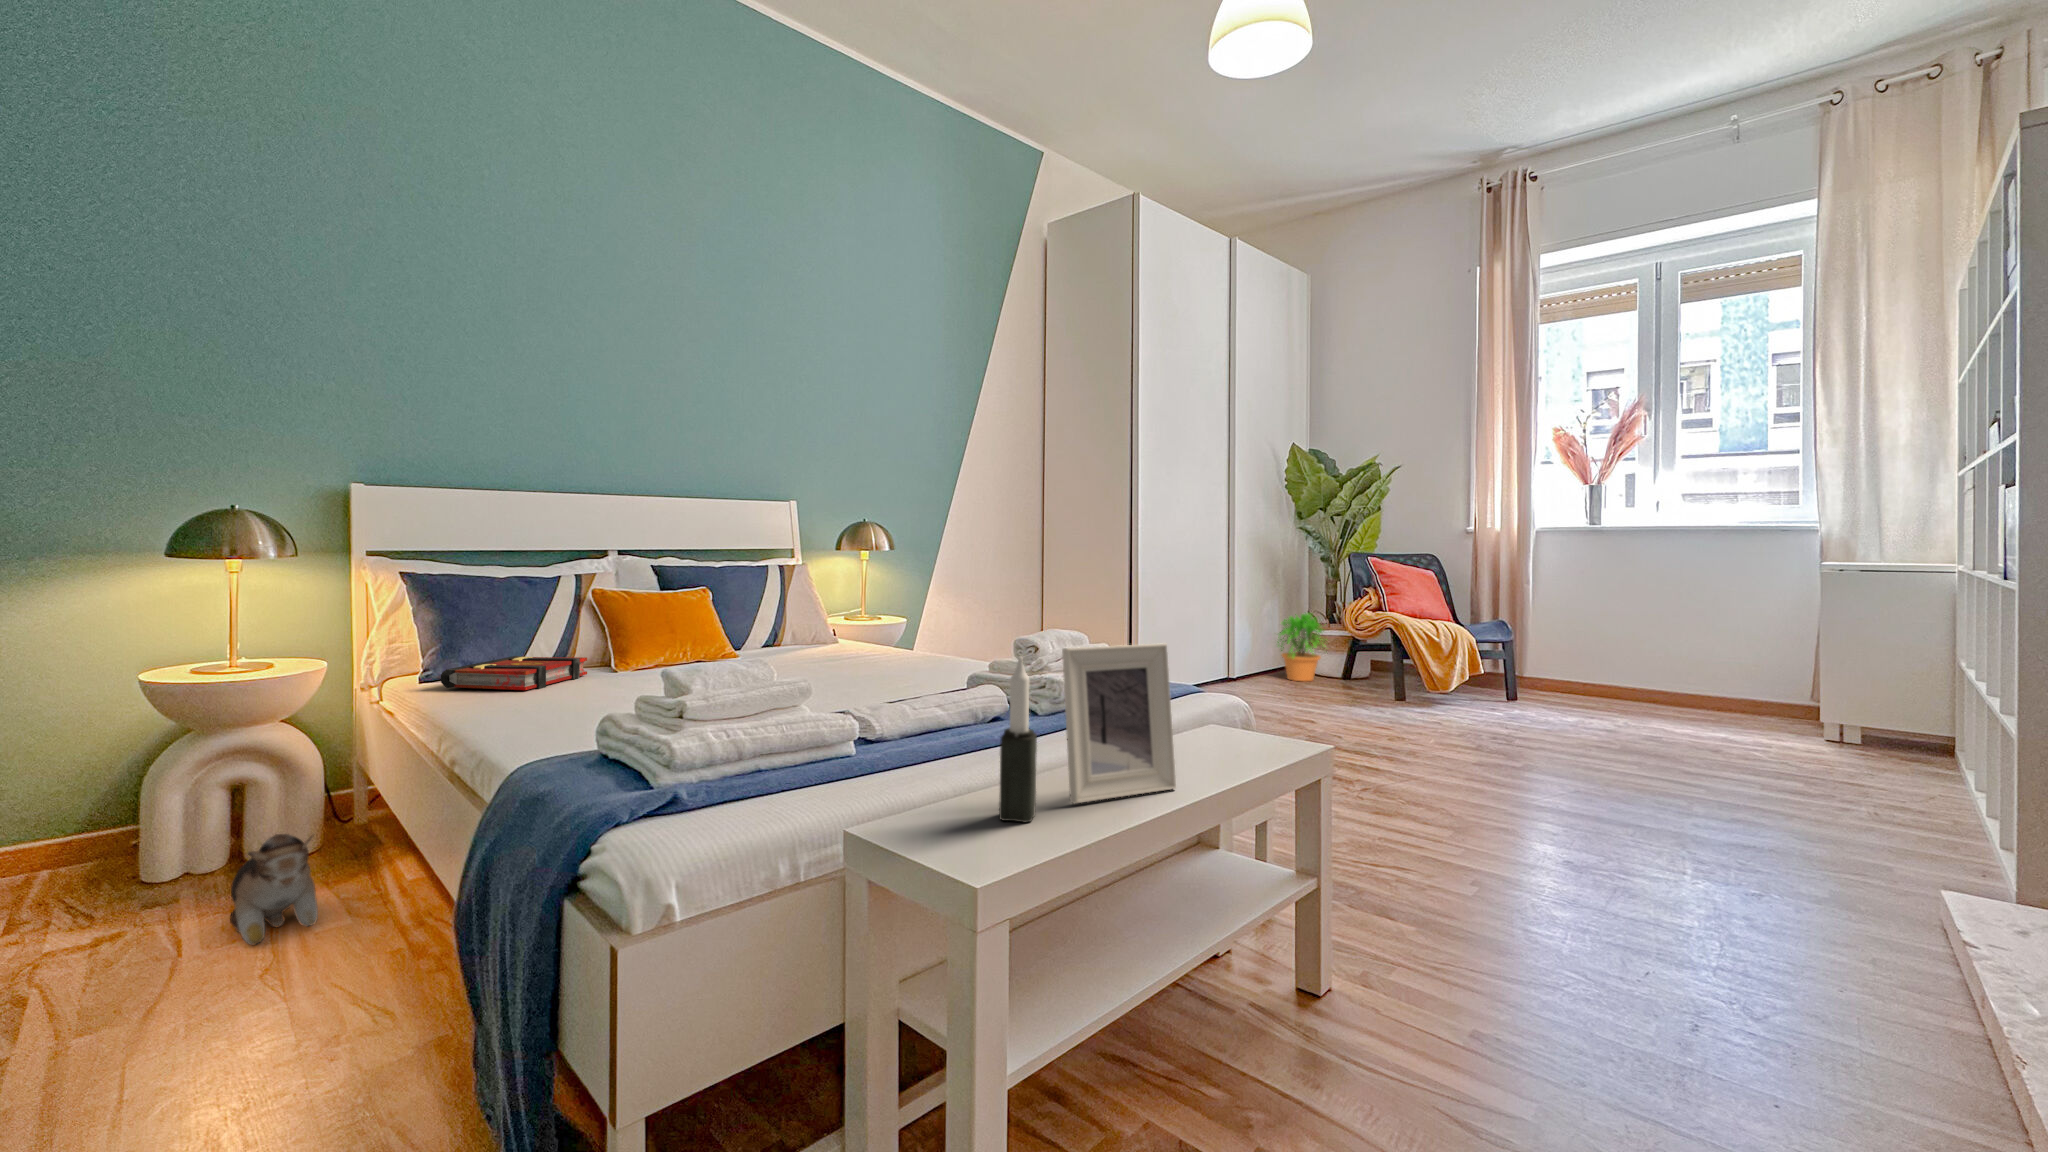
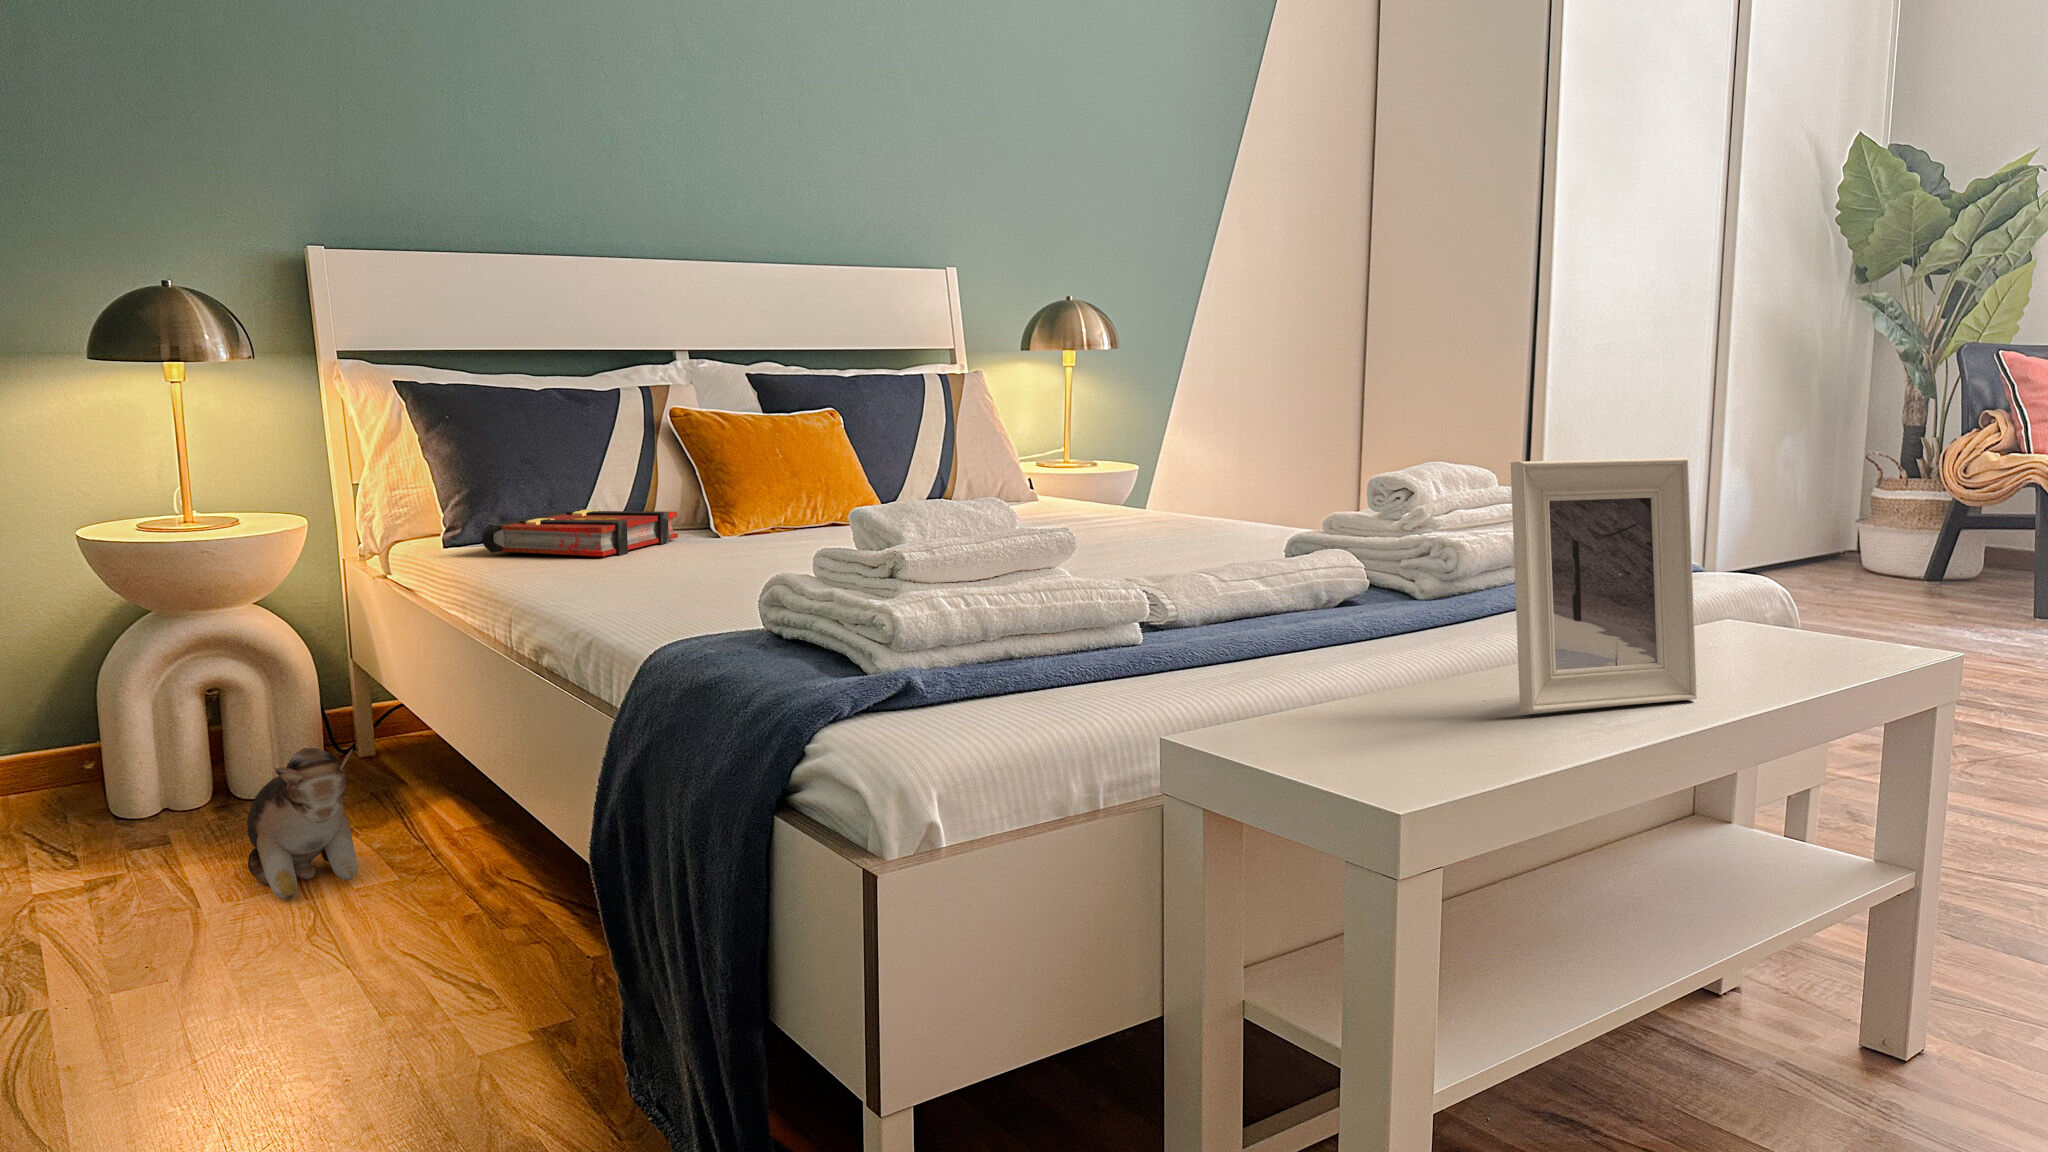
potted plant: present [1278,613,1326,681] -> none [1793,454,1902,583]
candle: present [999,656,1037,822] -> none [1410,469,1474,734]

